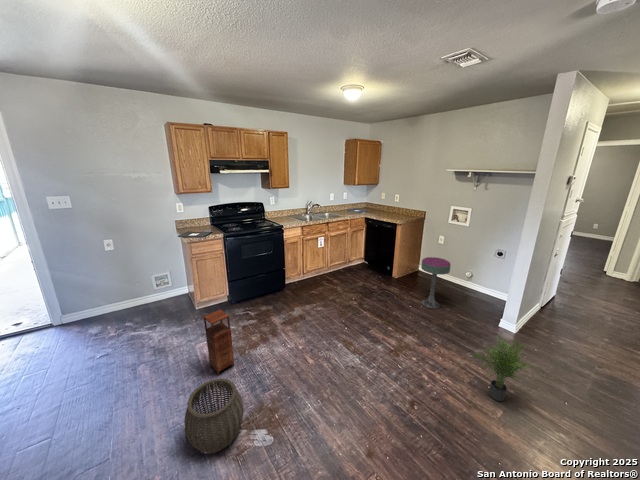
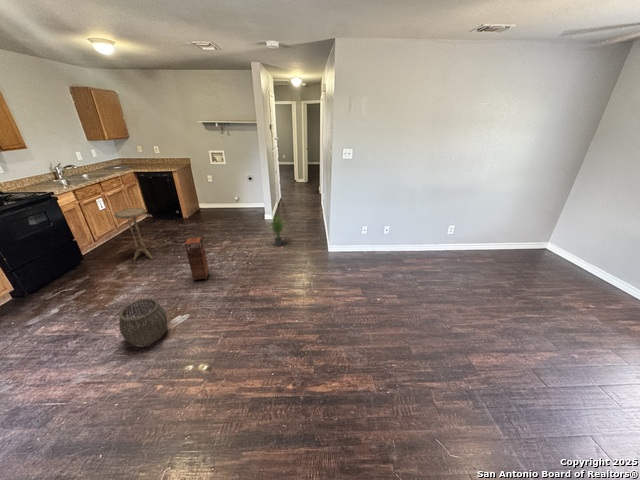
side table: none [305,255,334,316] -> present [114,208,153,261]
bar stool: present [421,257,451,309] -> none [209,189,230,226]
storage cabinet: present [204,310,234,375] -> present [185,237,209,282]

